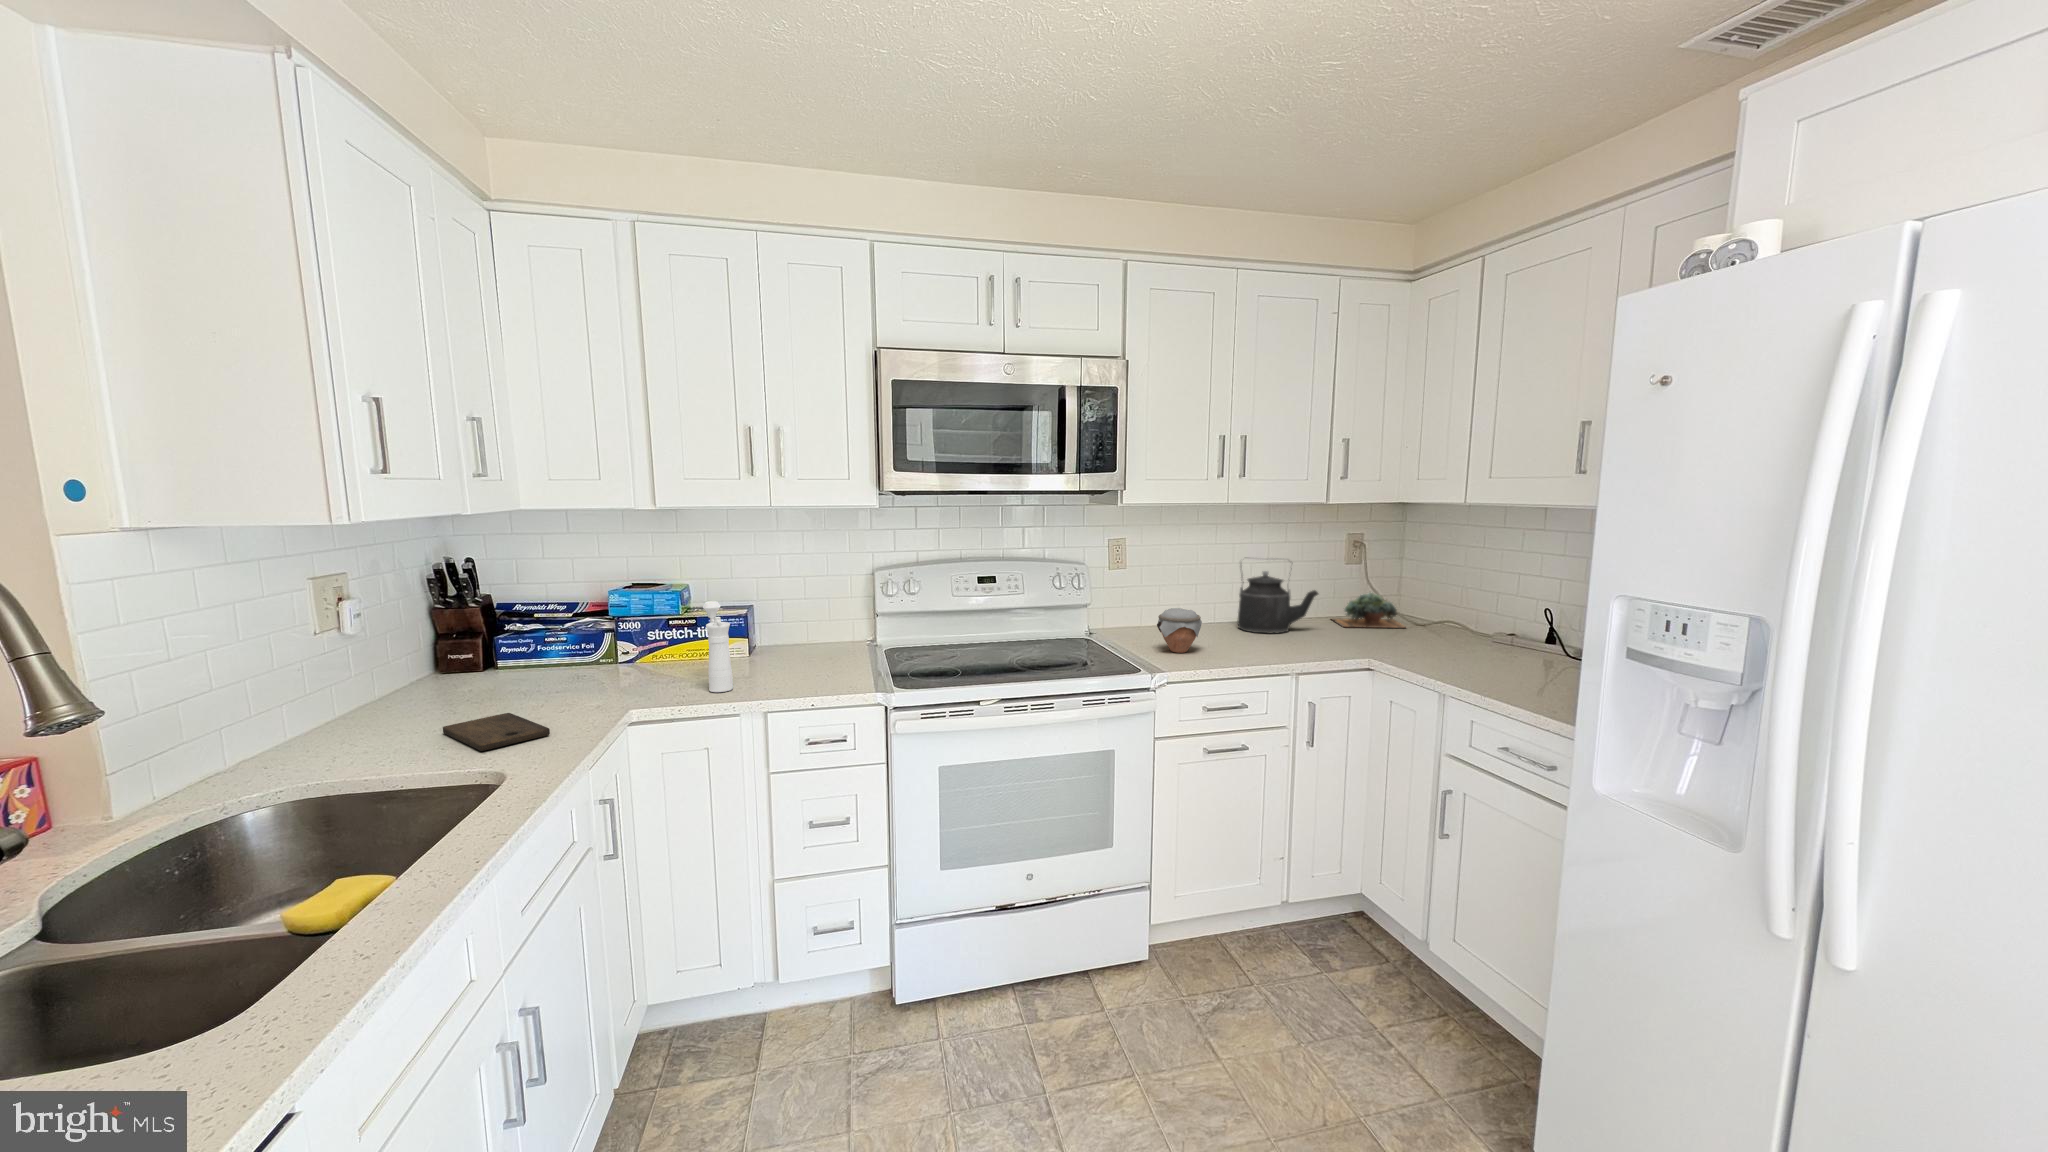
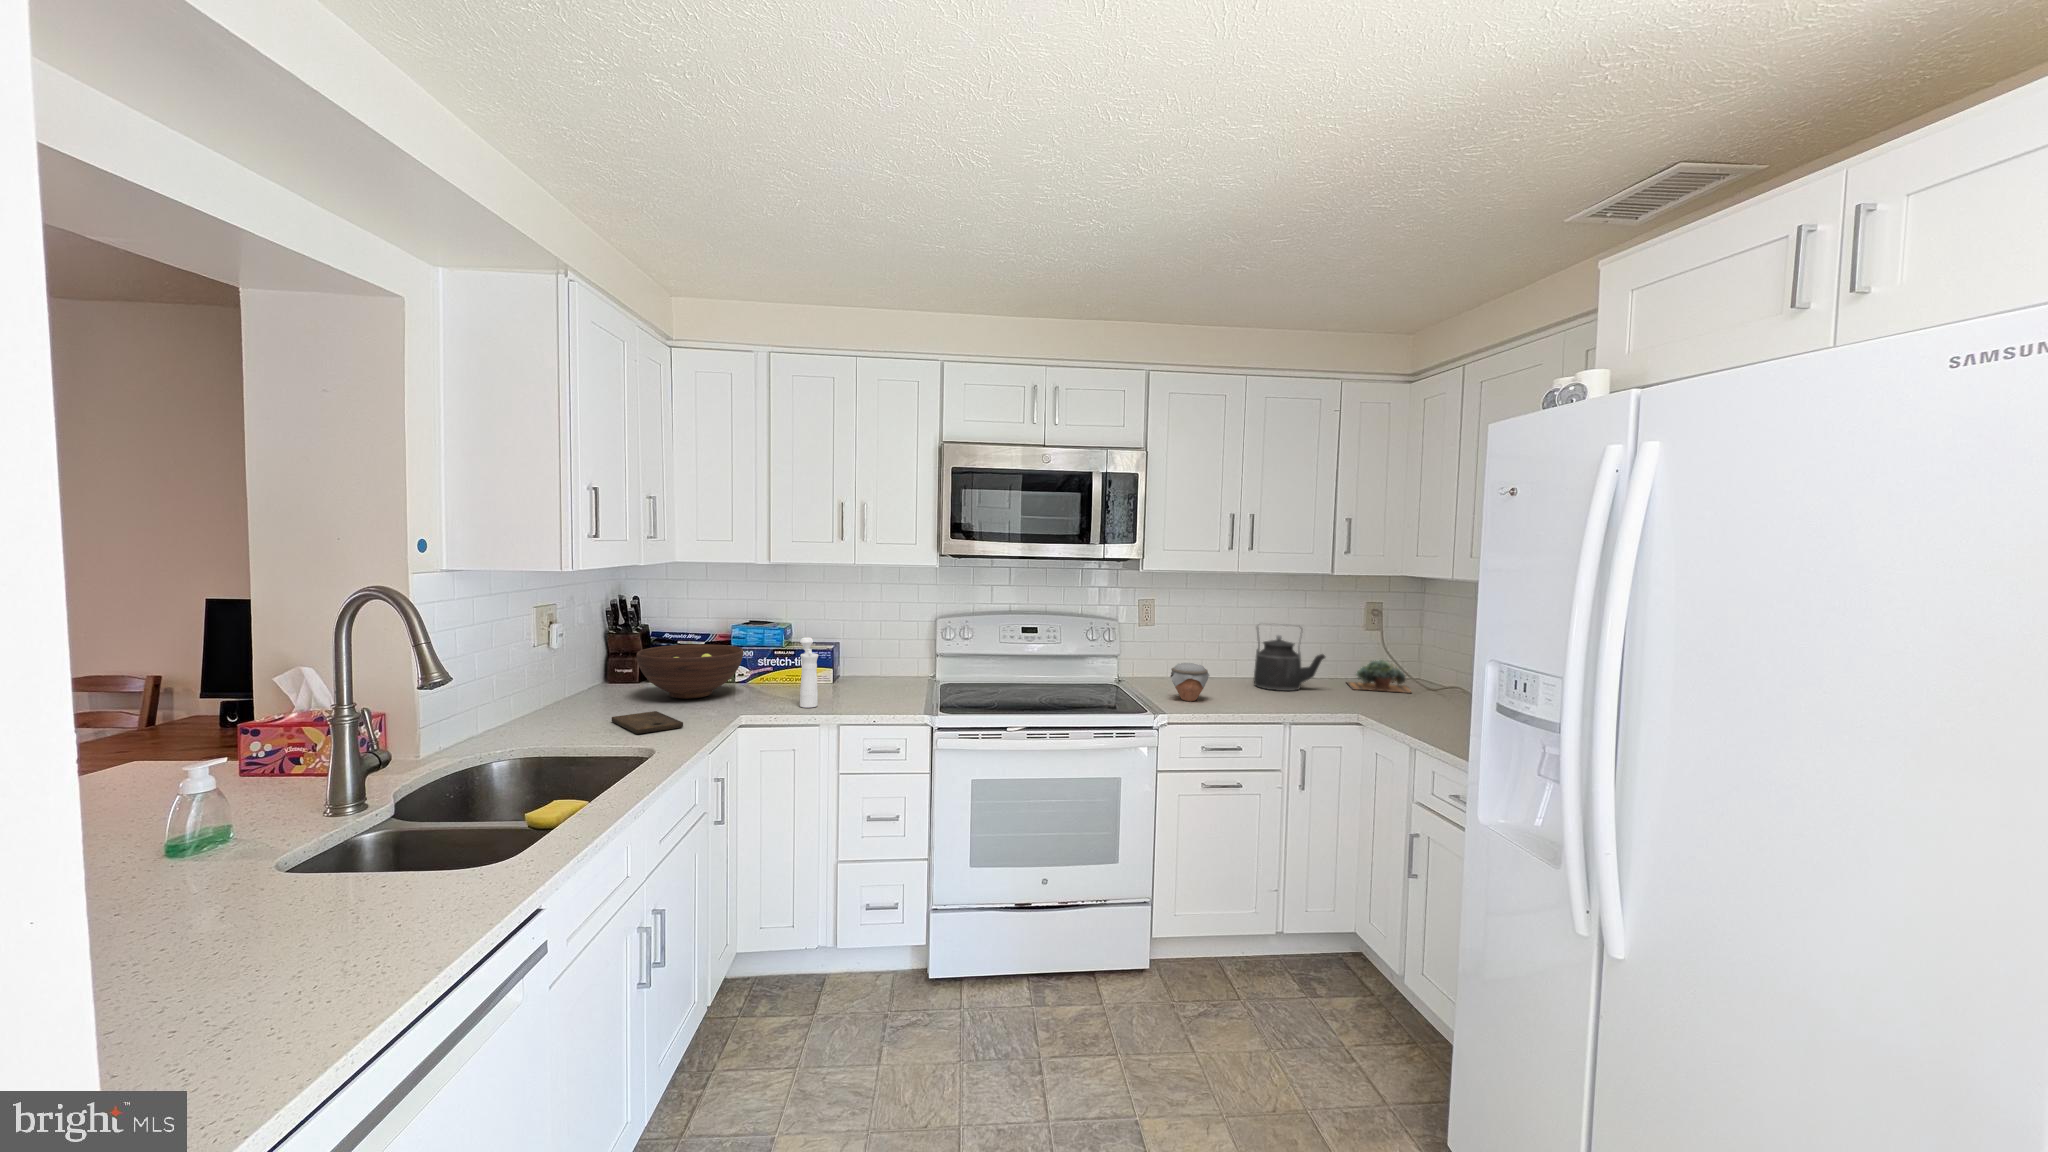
fruit bowl: none [475,615,626,689] -> present [637,644,743,699]

